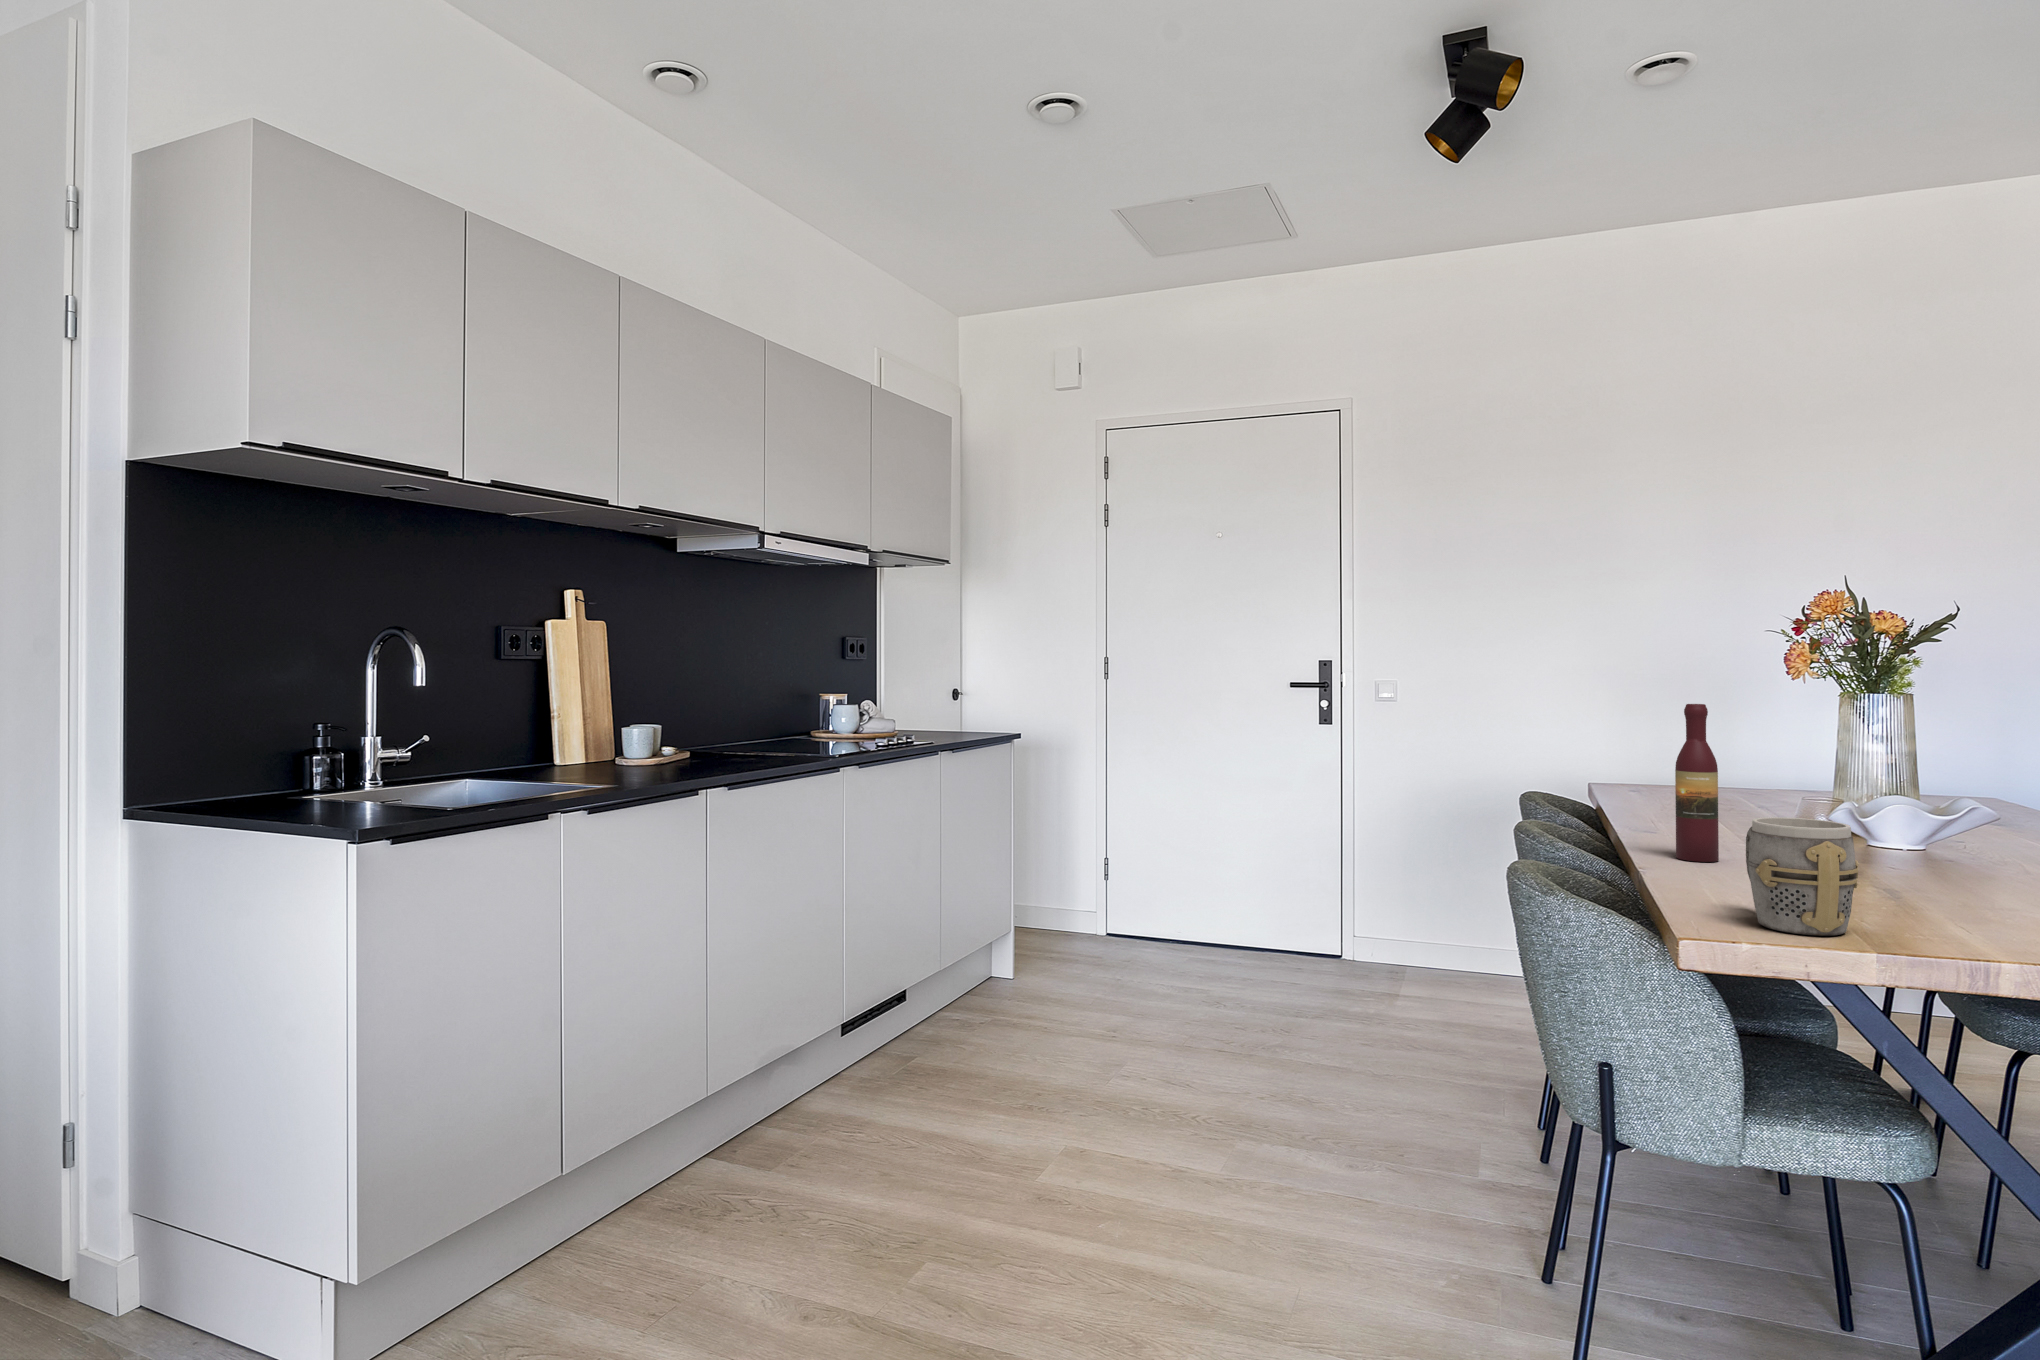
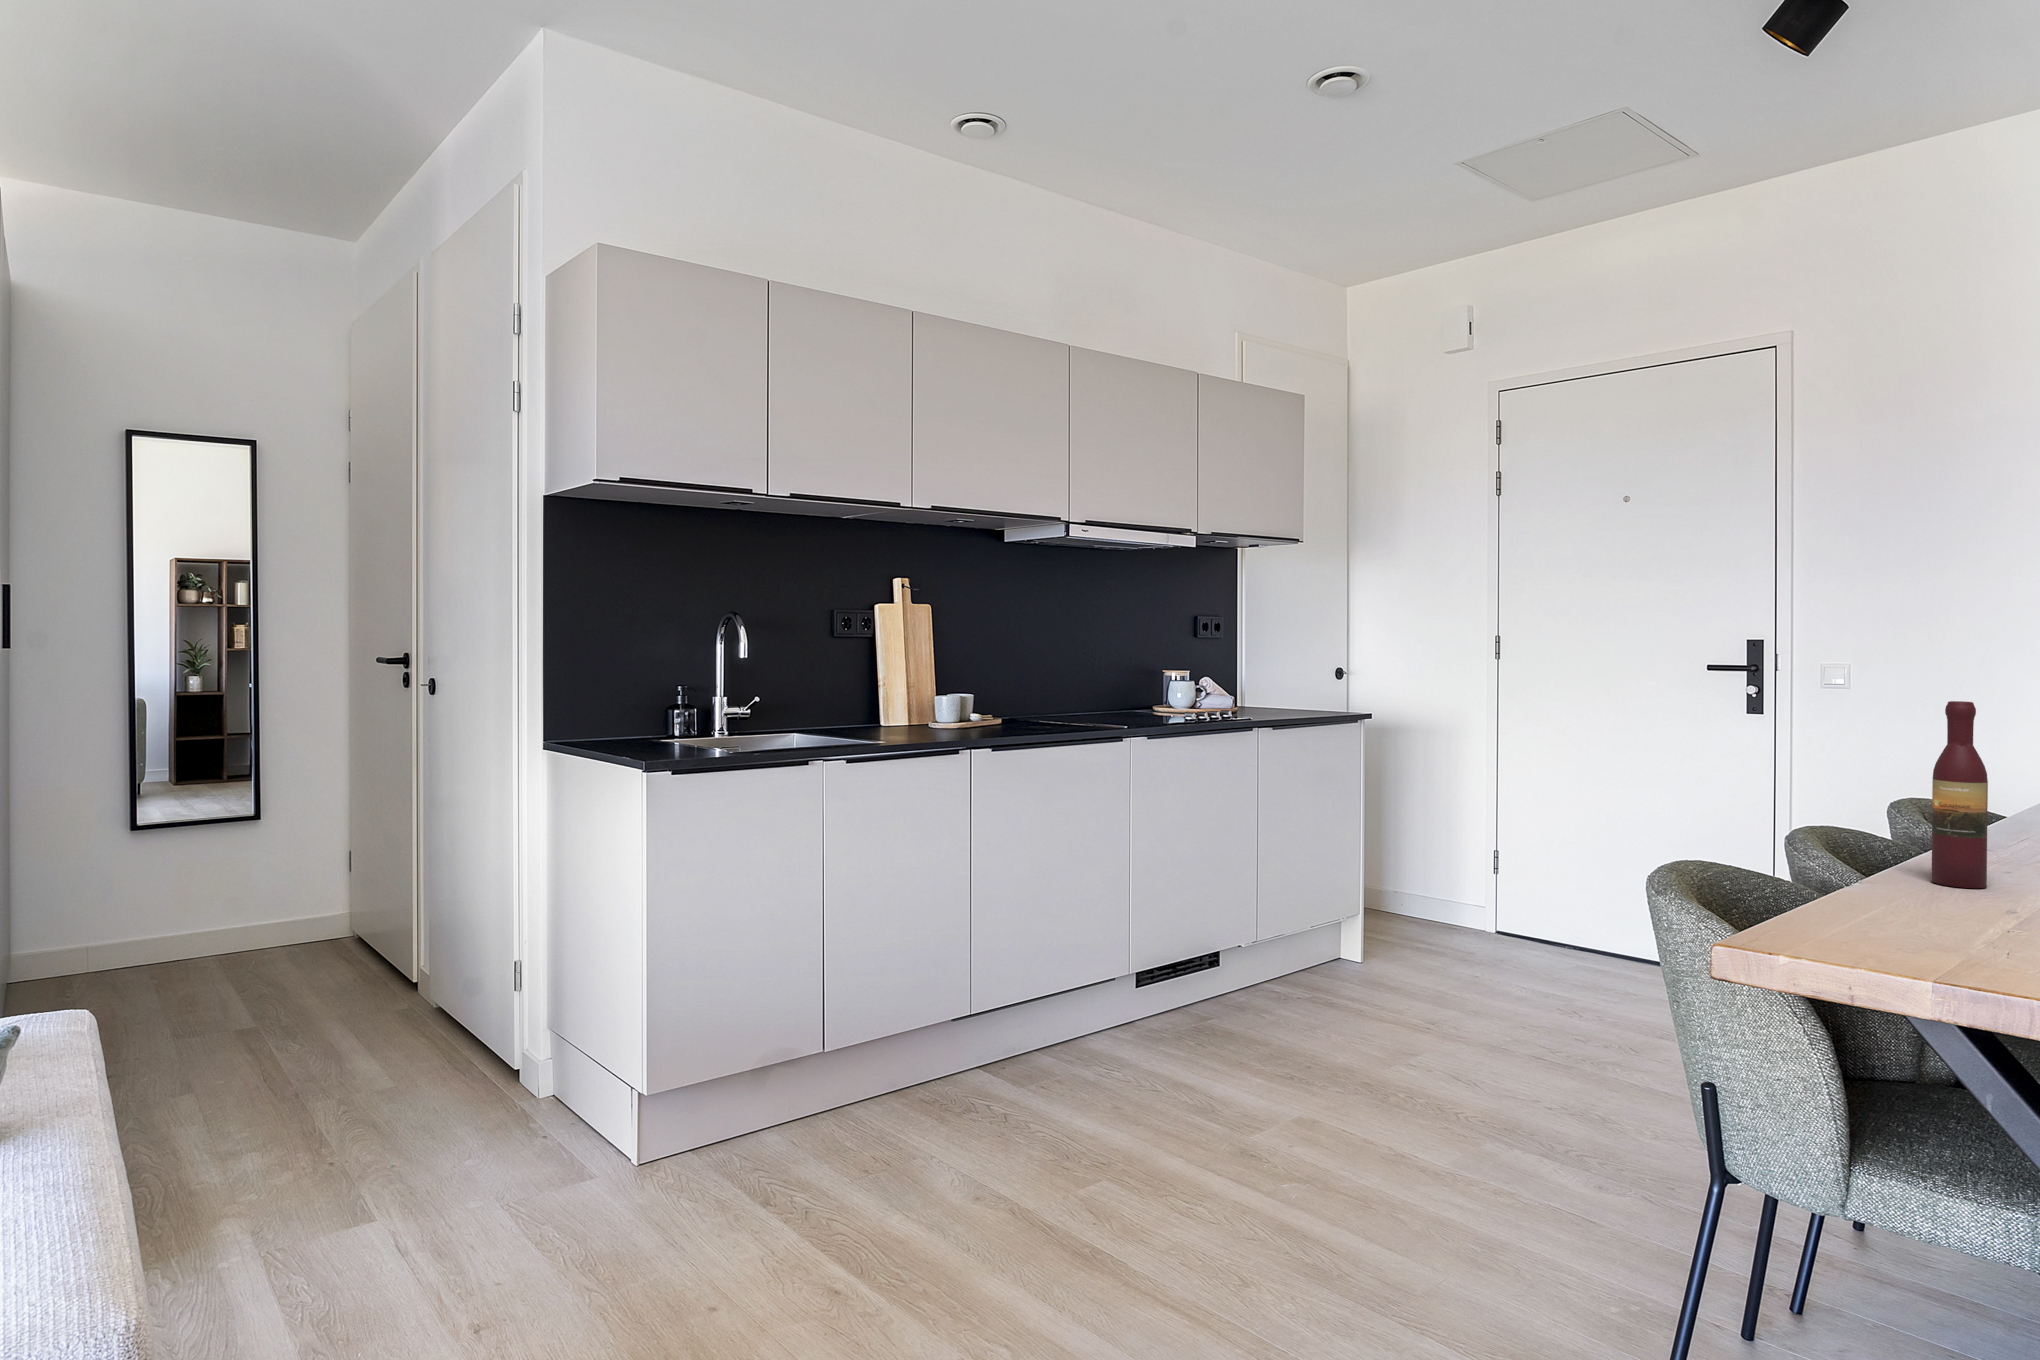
mug: present [1746,817,1859,936] -> none [1817,829,1946,963]

